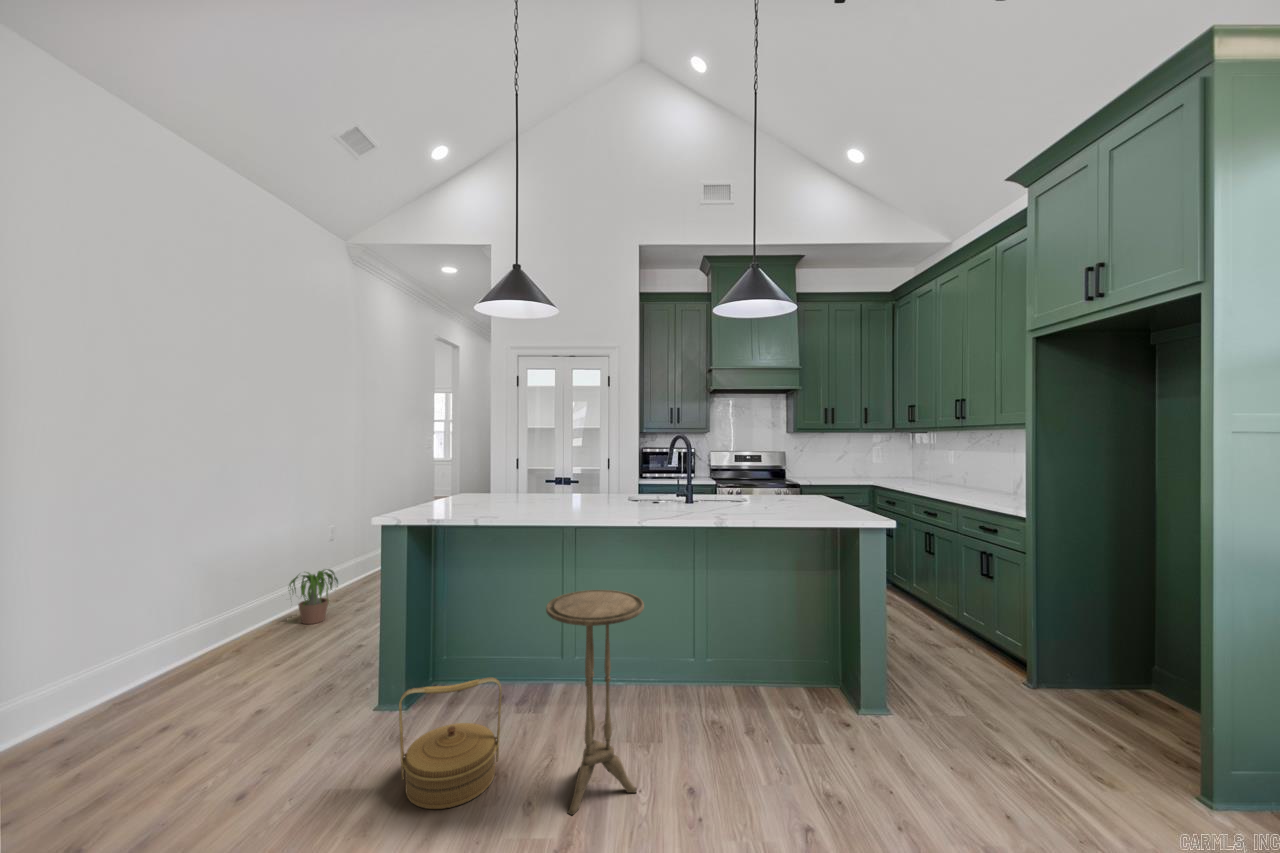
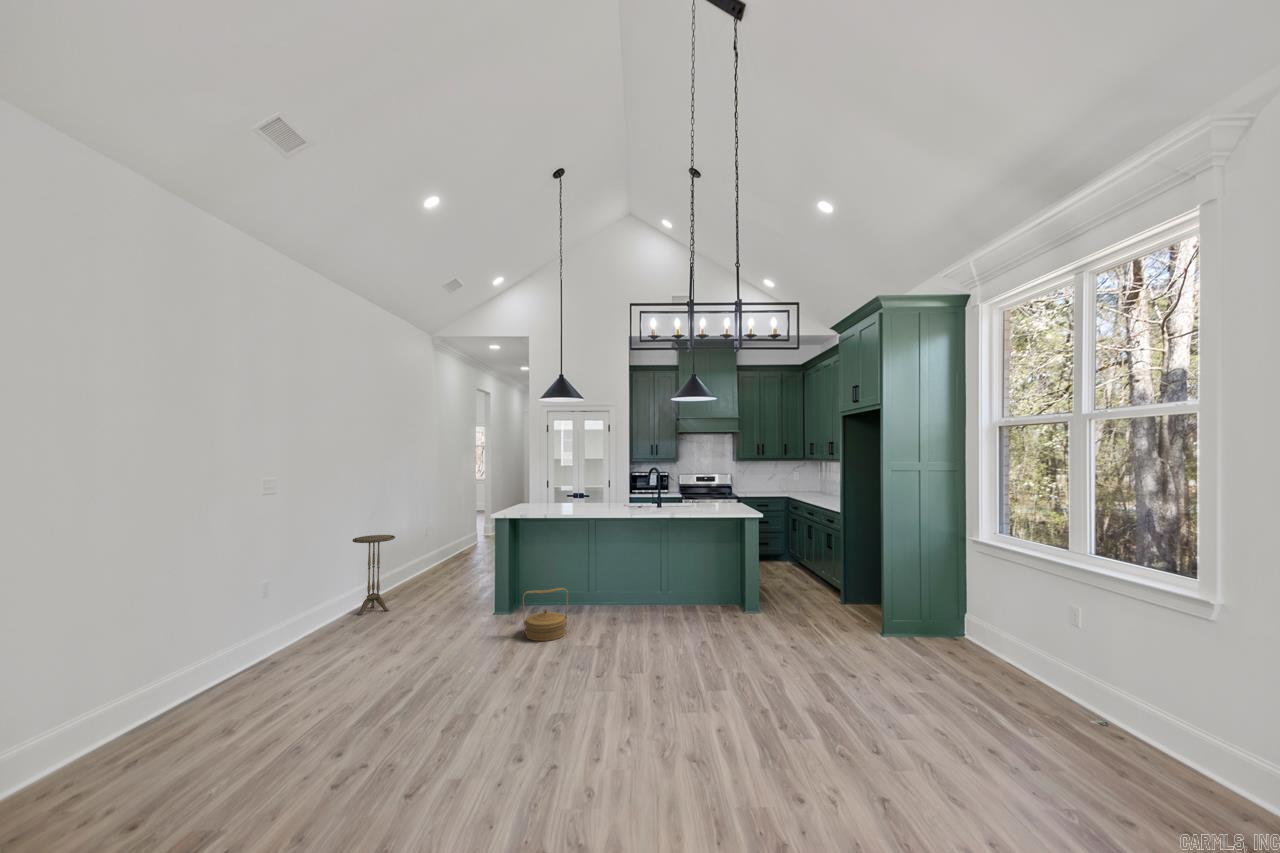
potted plant: present [289,569,338,624] -> none [407,551,444,585]
side table: present [546,590,644,815] -> present [352,535,395,615]

